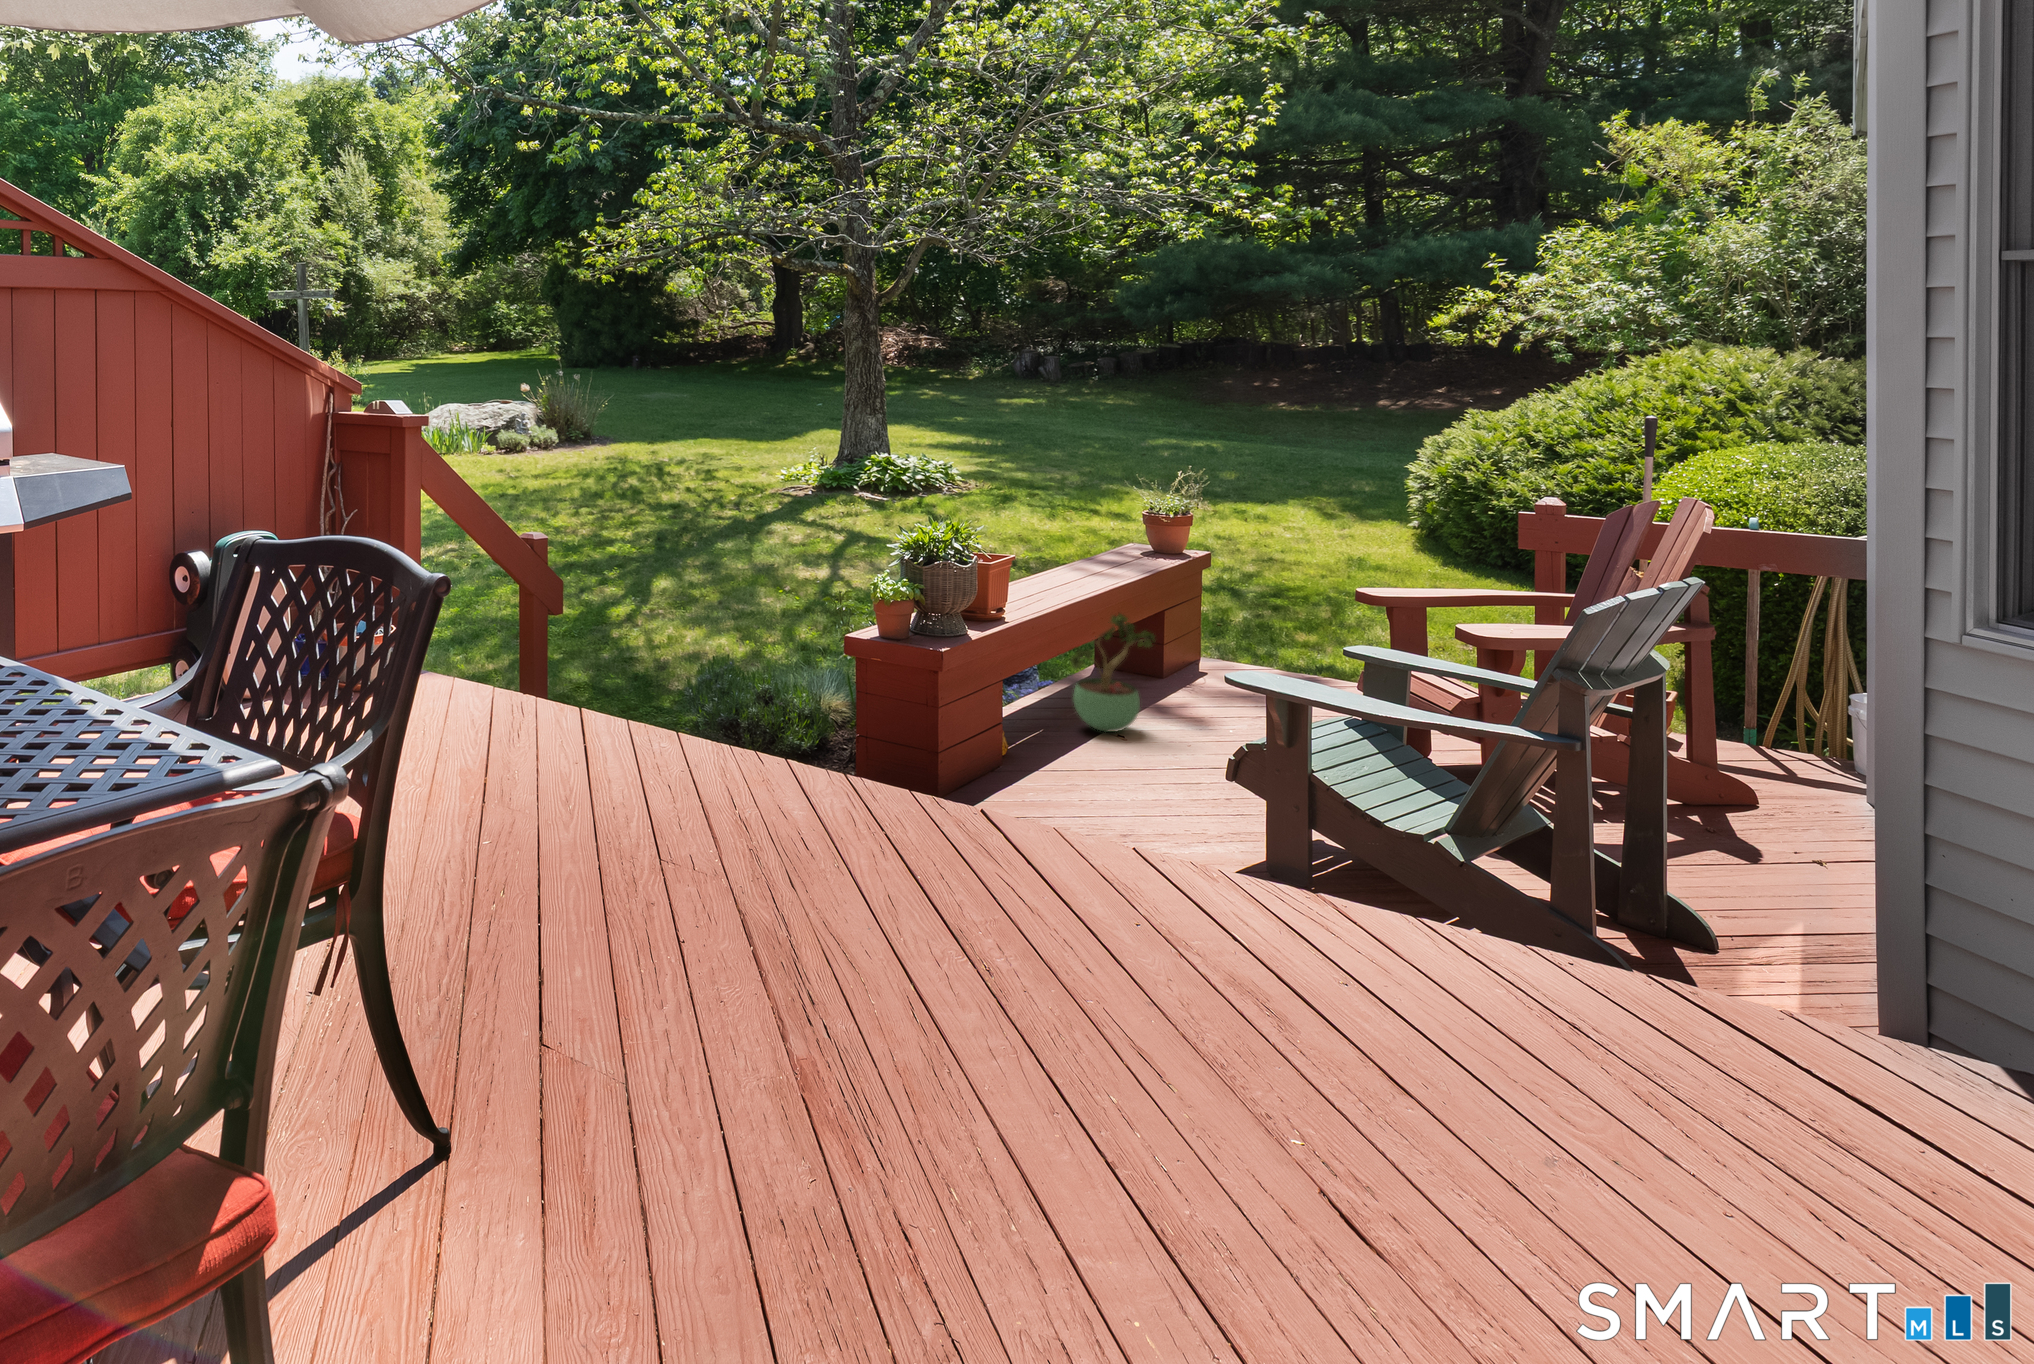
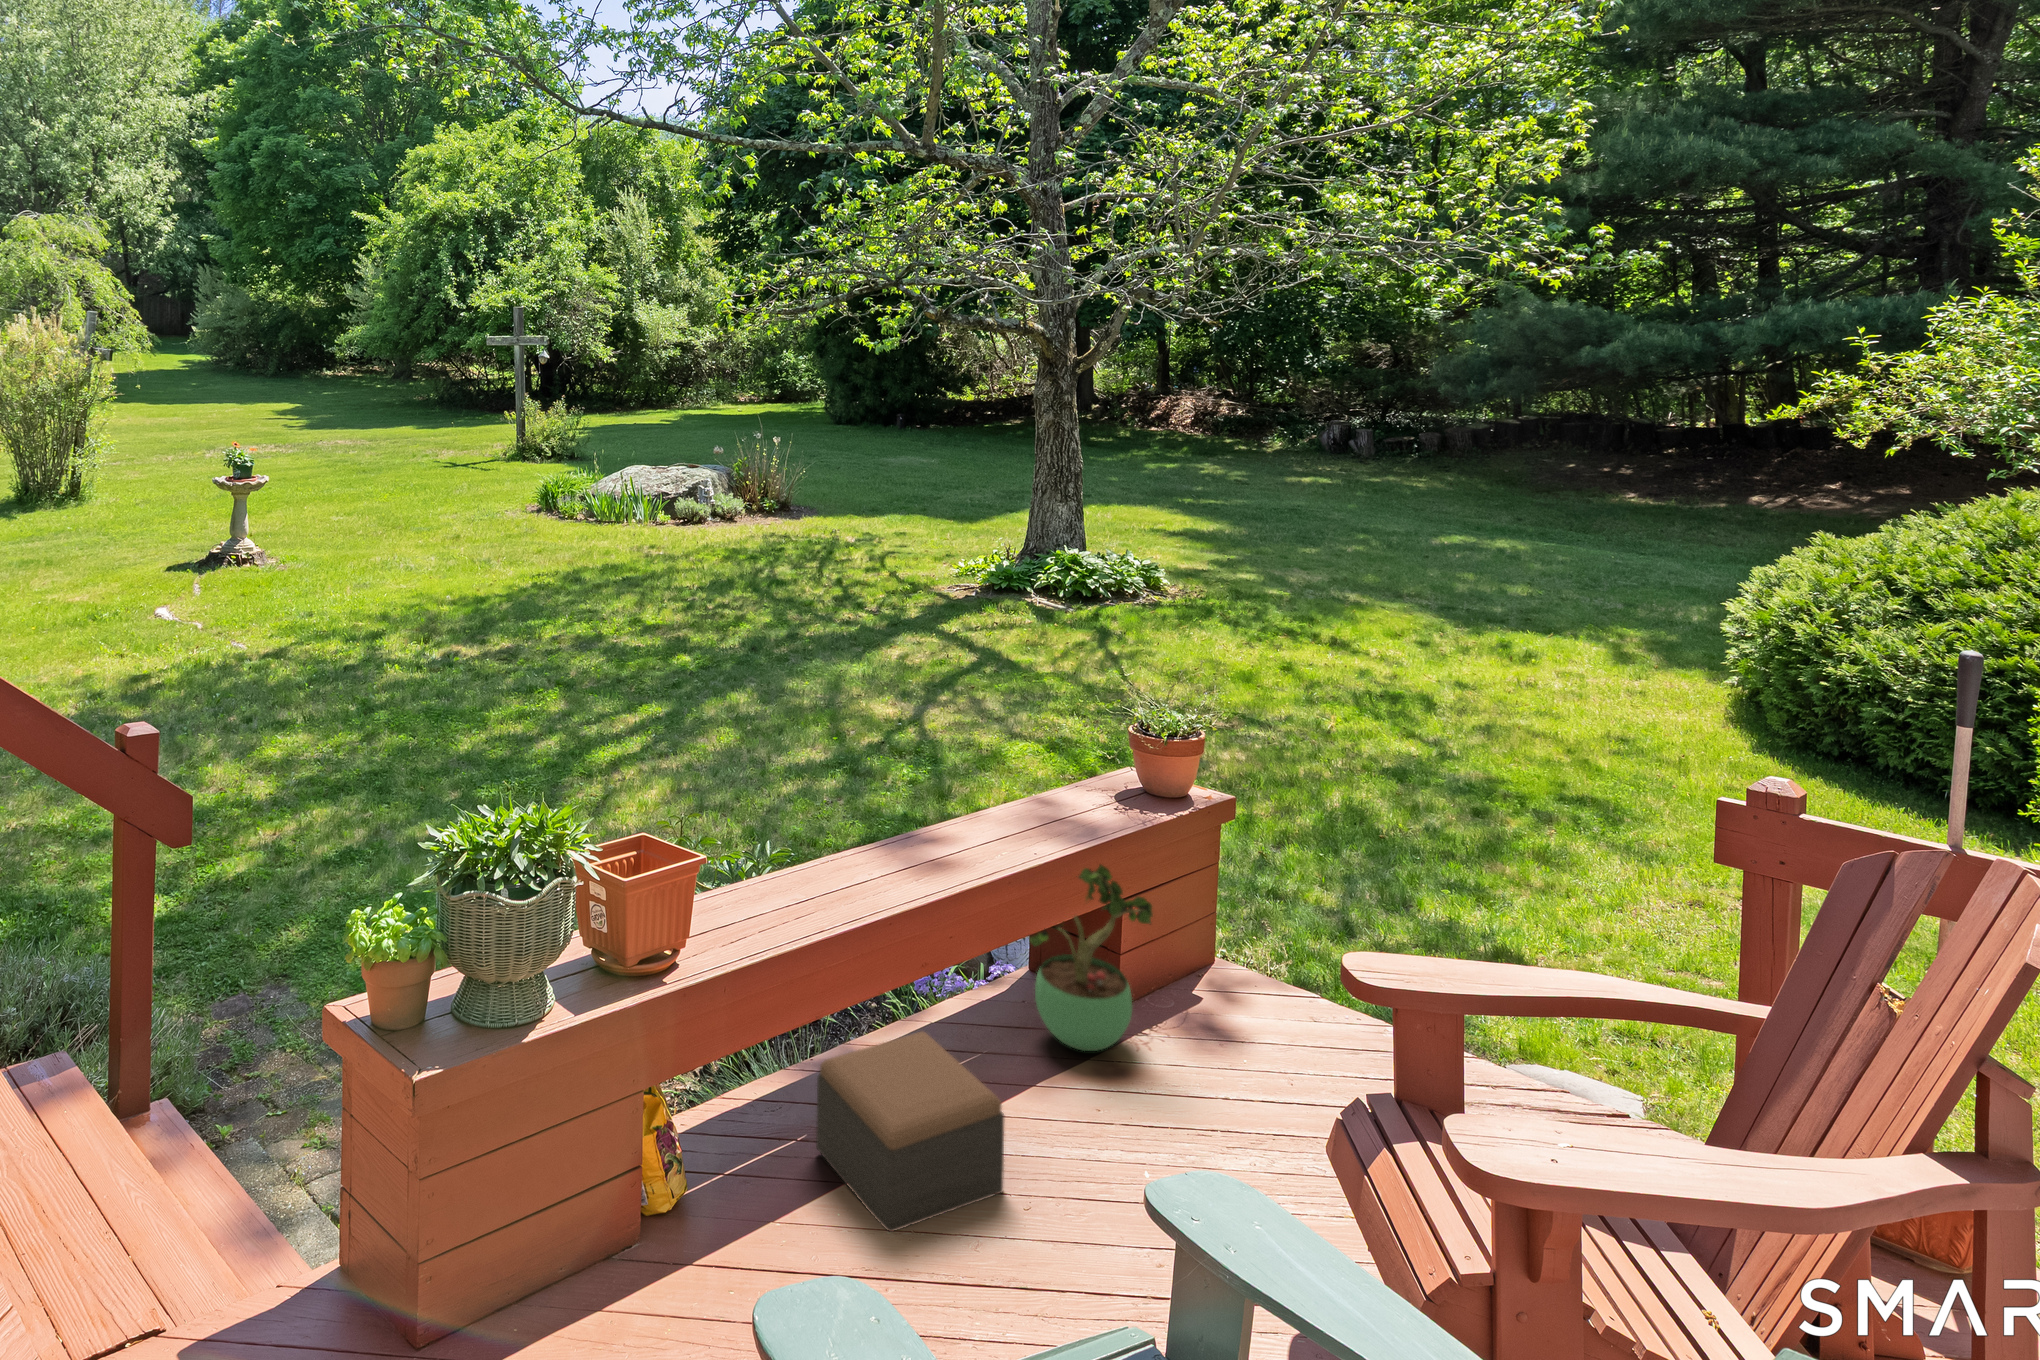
footstool: none [995,708,1117,804] -> present [816,1032,1004,1232]

